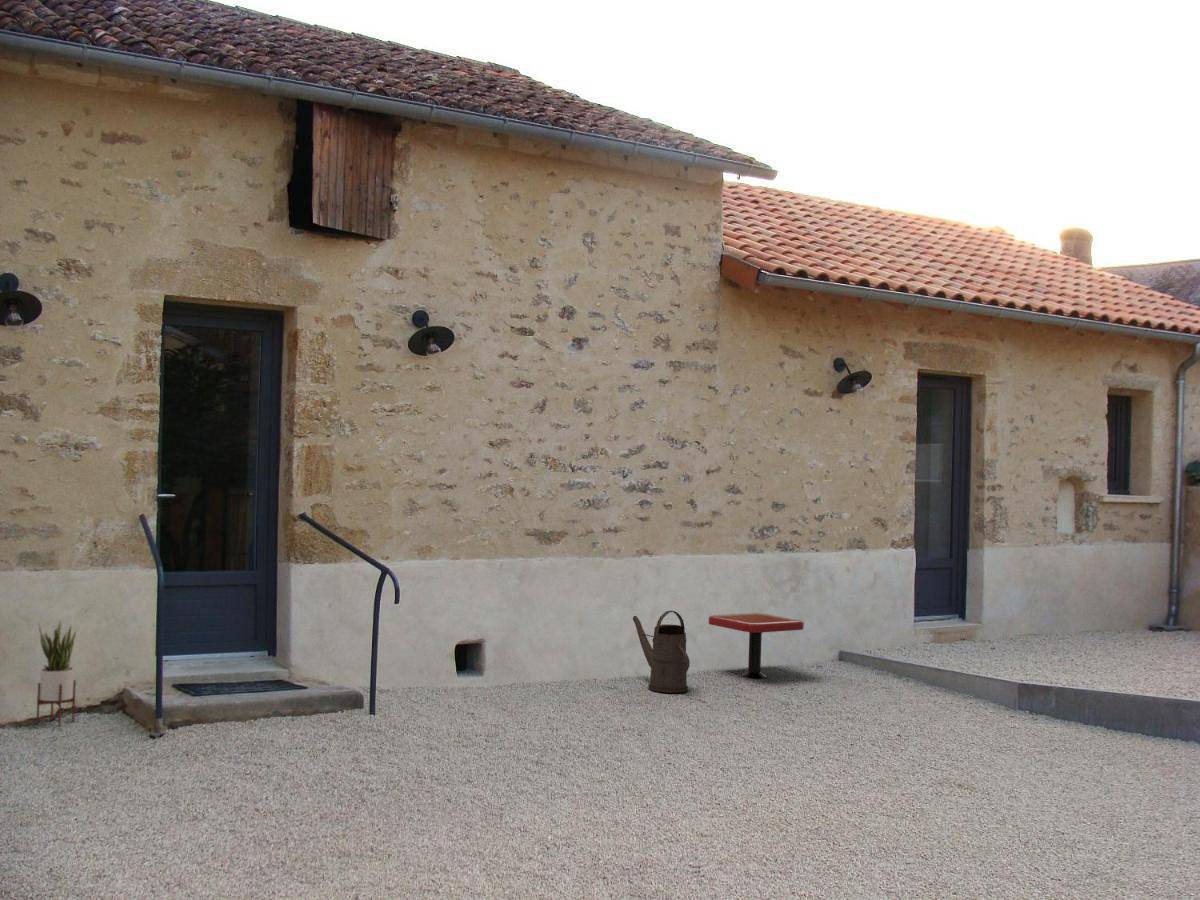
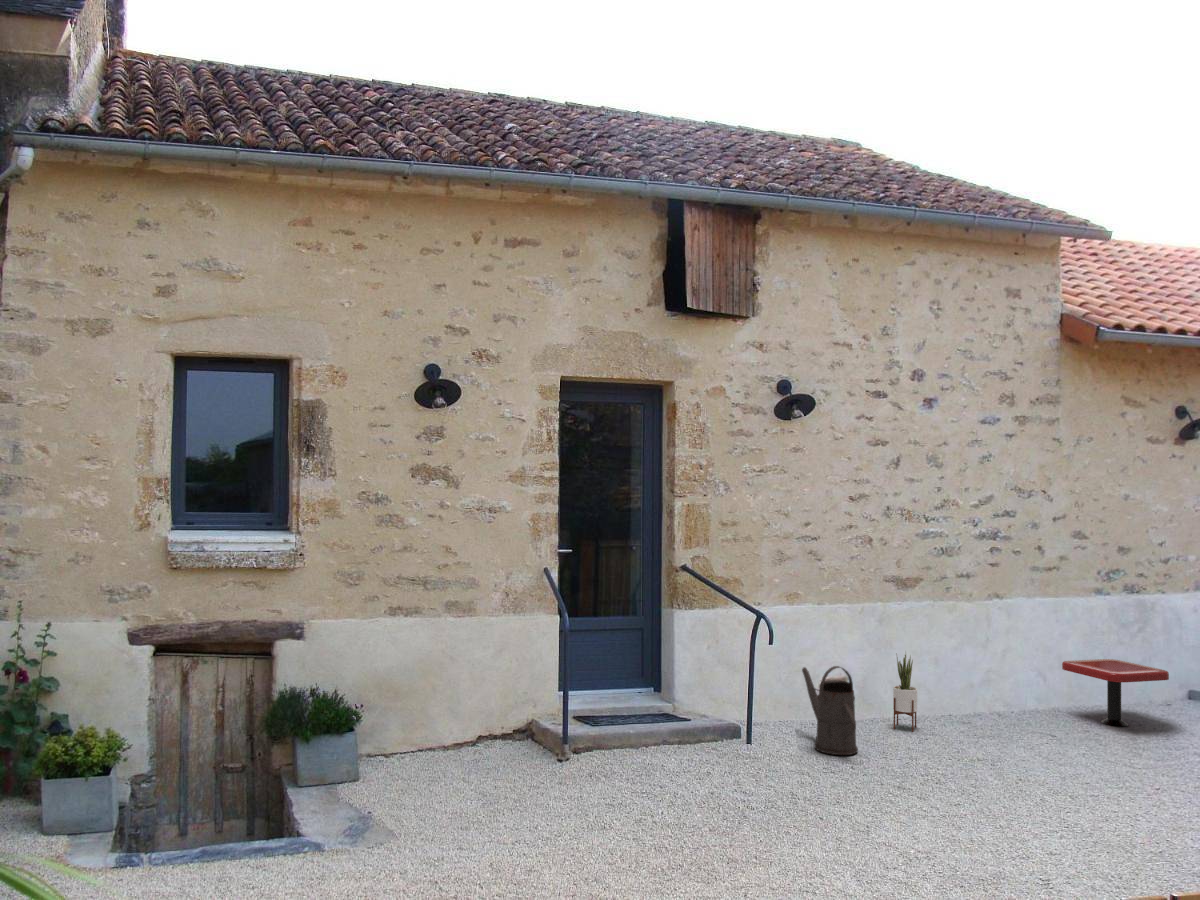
watering can: present [633,611,690,693] -> present [802,666,858,755]
potted plant: present [36,621,76,726] -> present [893,653,917,732]

